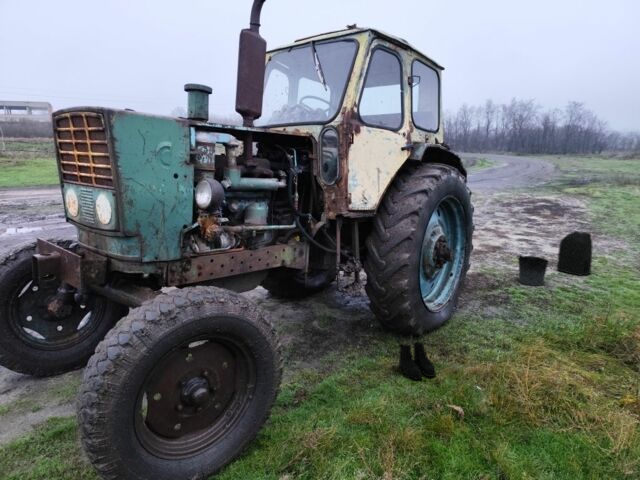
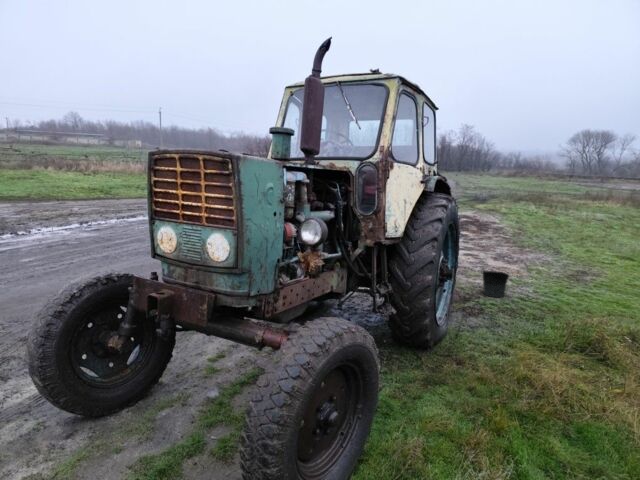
backpack: present [557,231,593,275] -> none [508,247,538,287]
boots: present [399,342,436,379] -> none [430,353,465,386]

